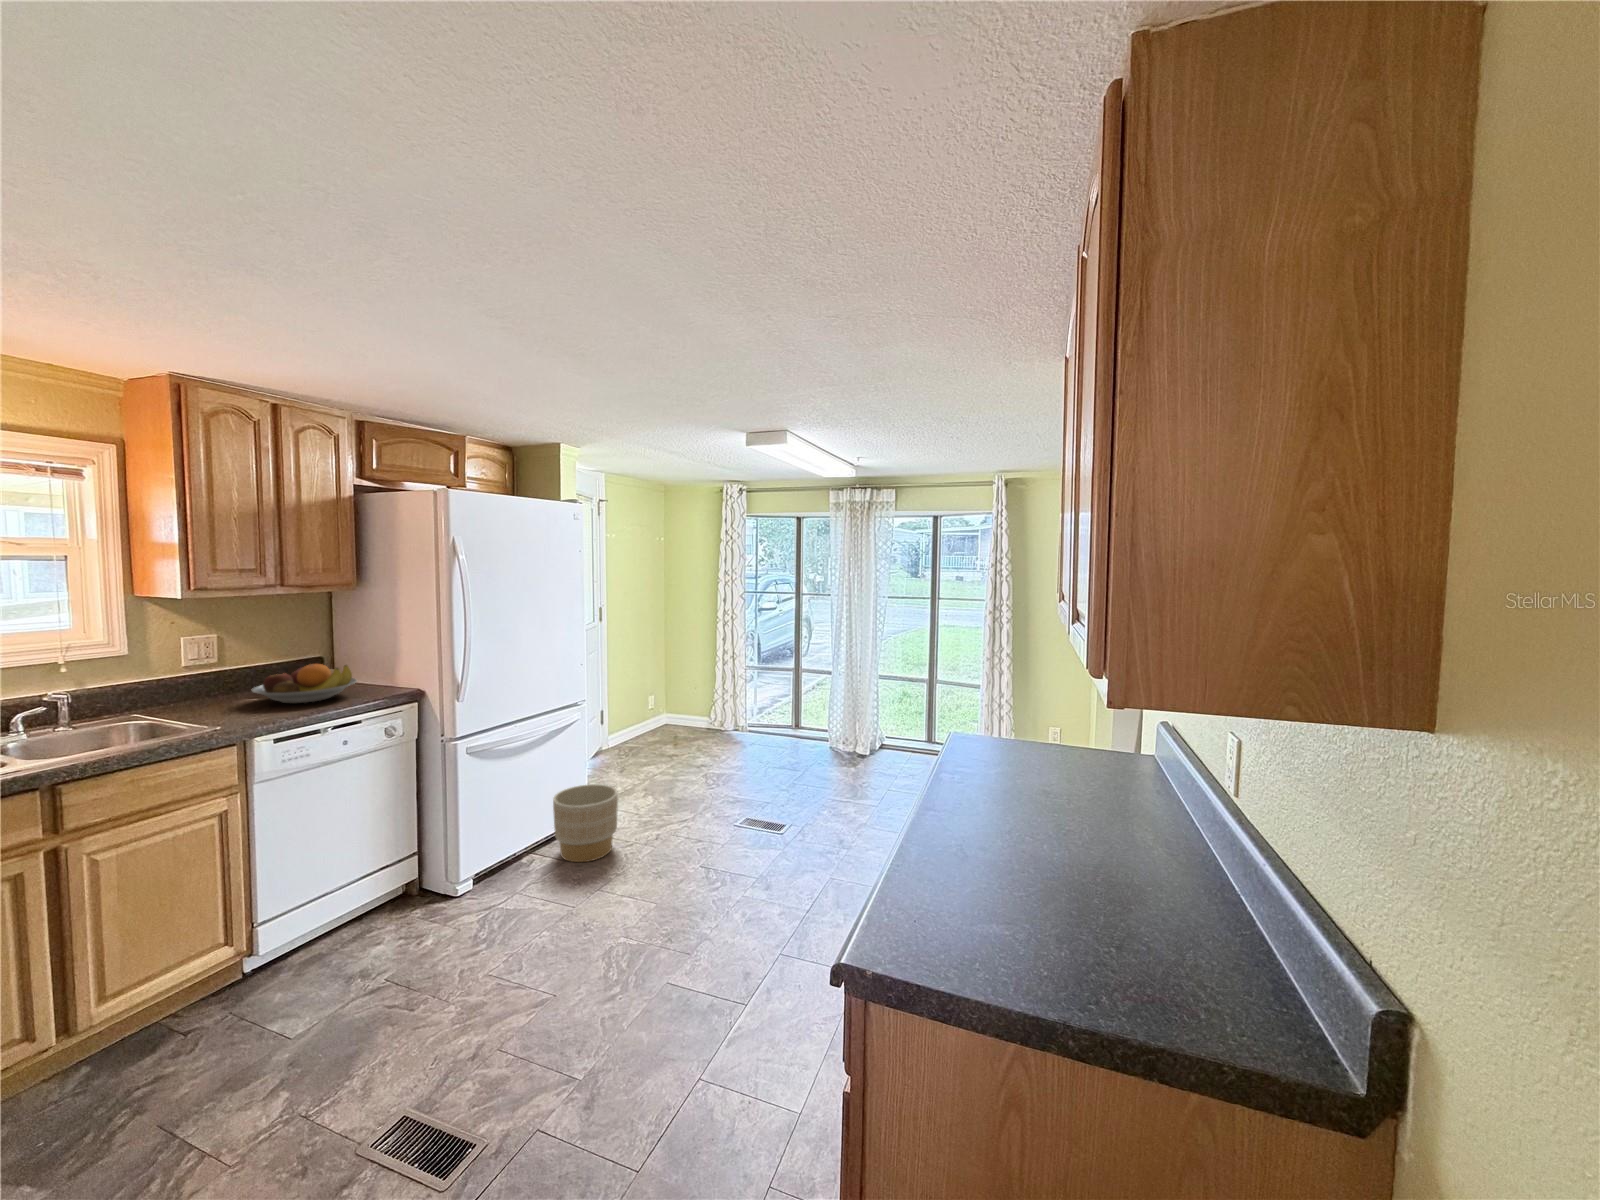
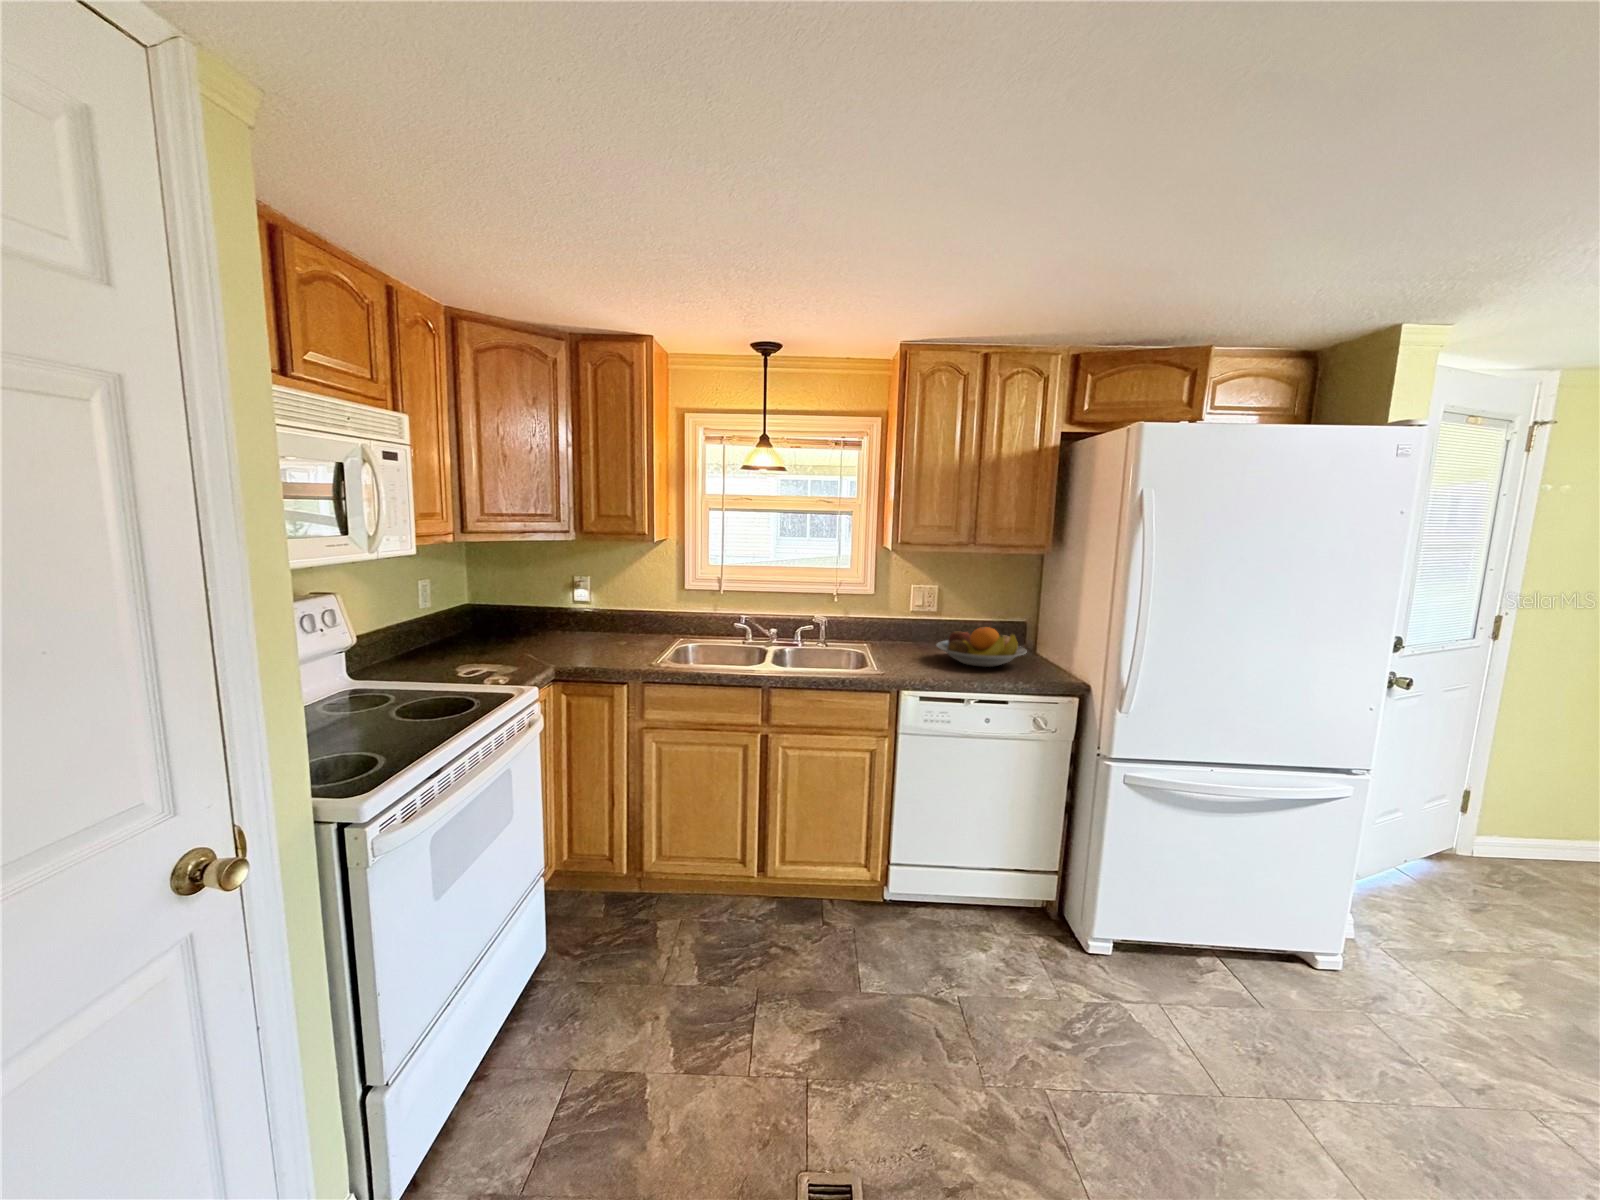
planter: present [553,784,618,862] -> none [1254,891,1393,1043]

